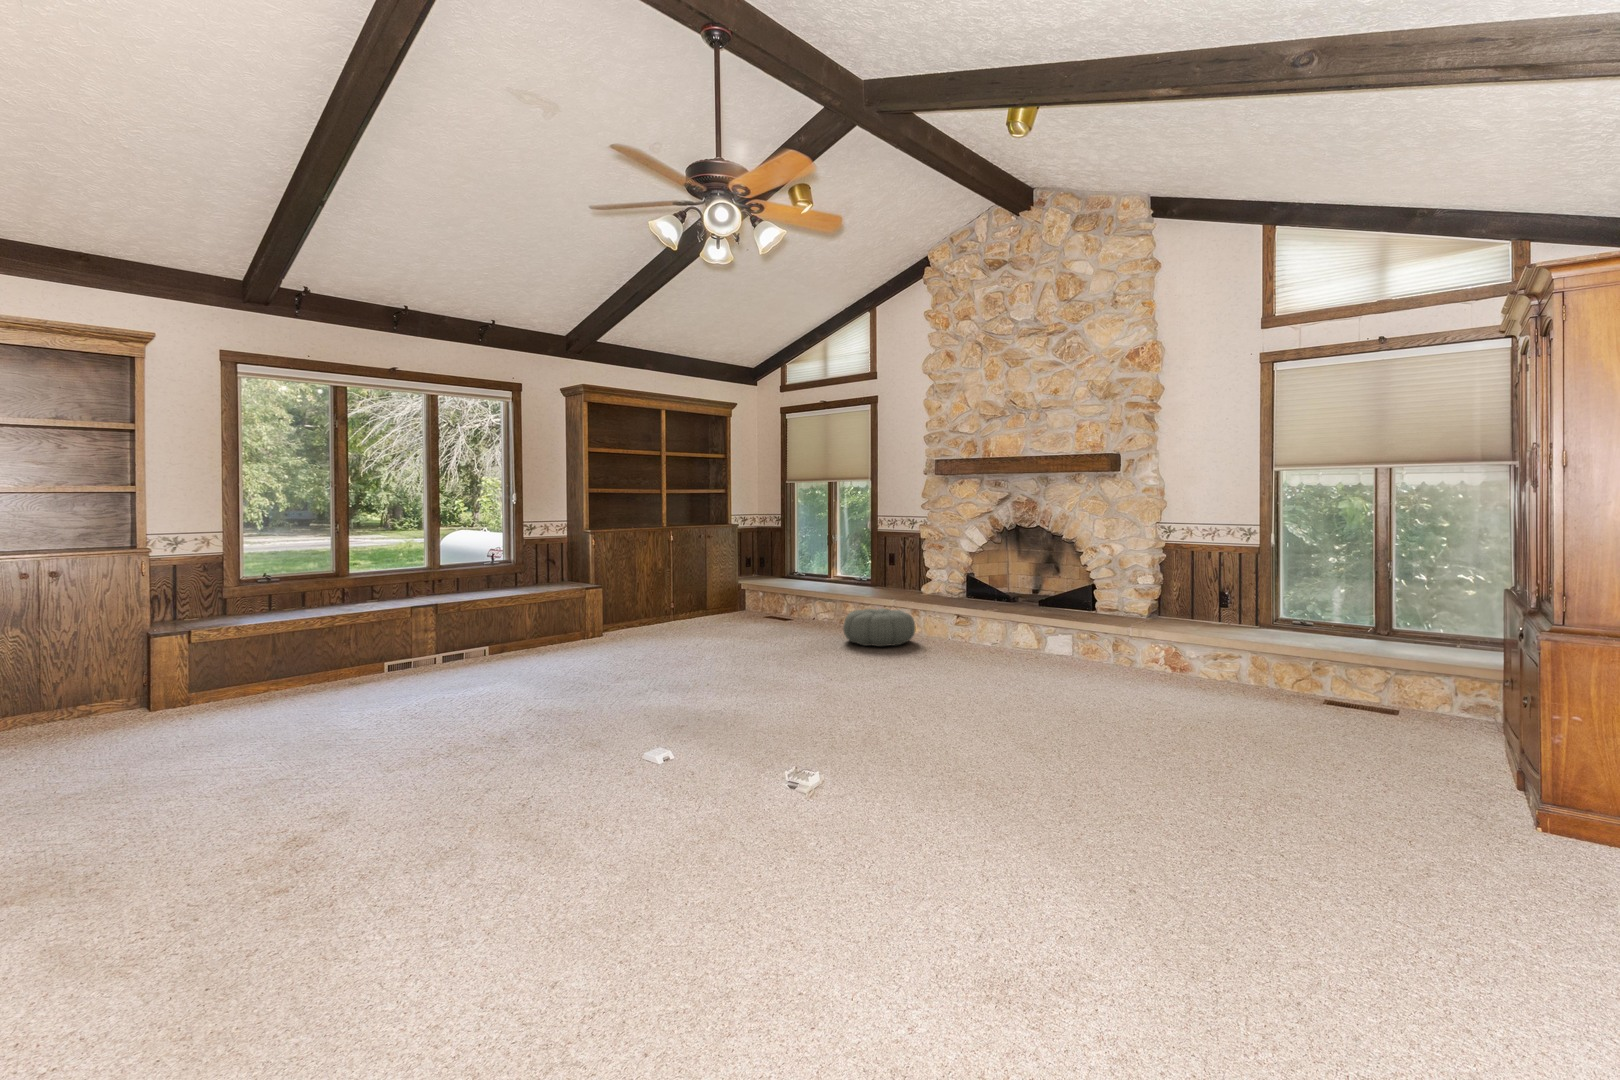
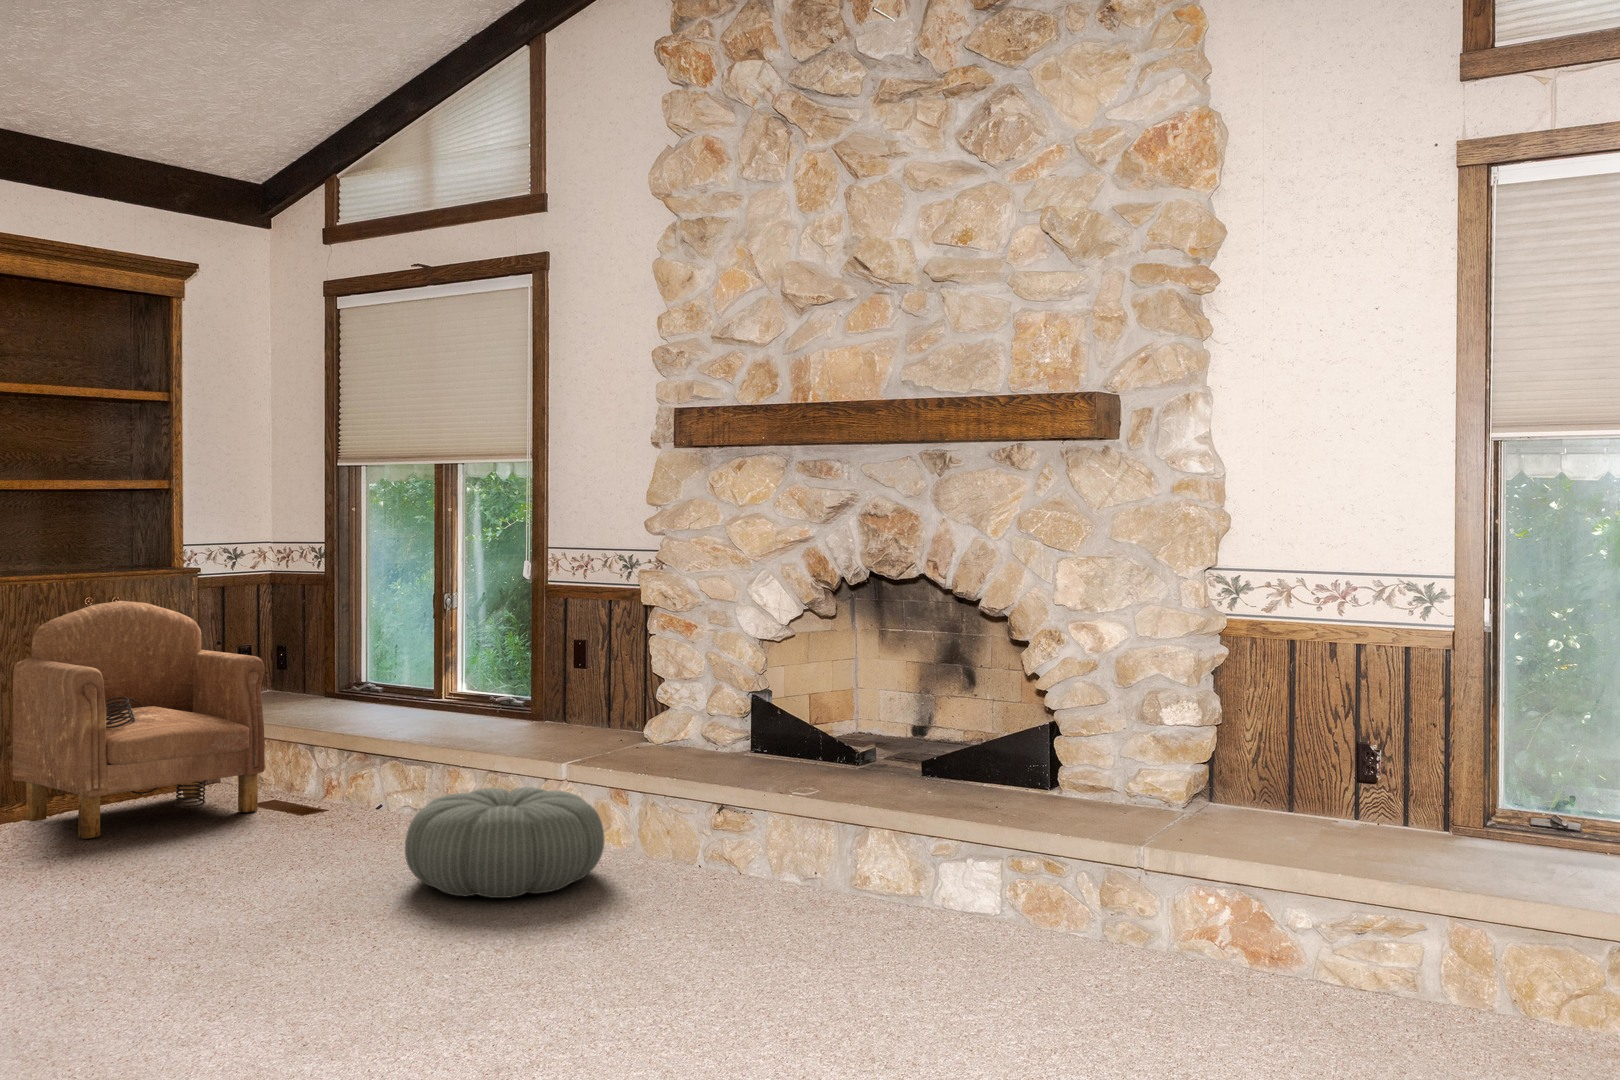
armchair: none [684,539,773,627] -> present [13,601,265,839]

